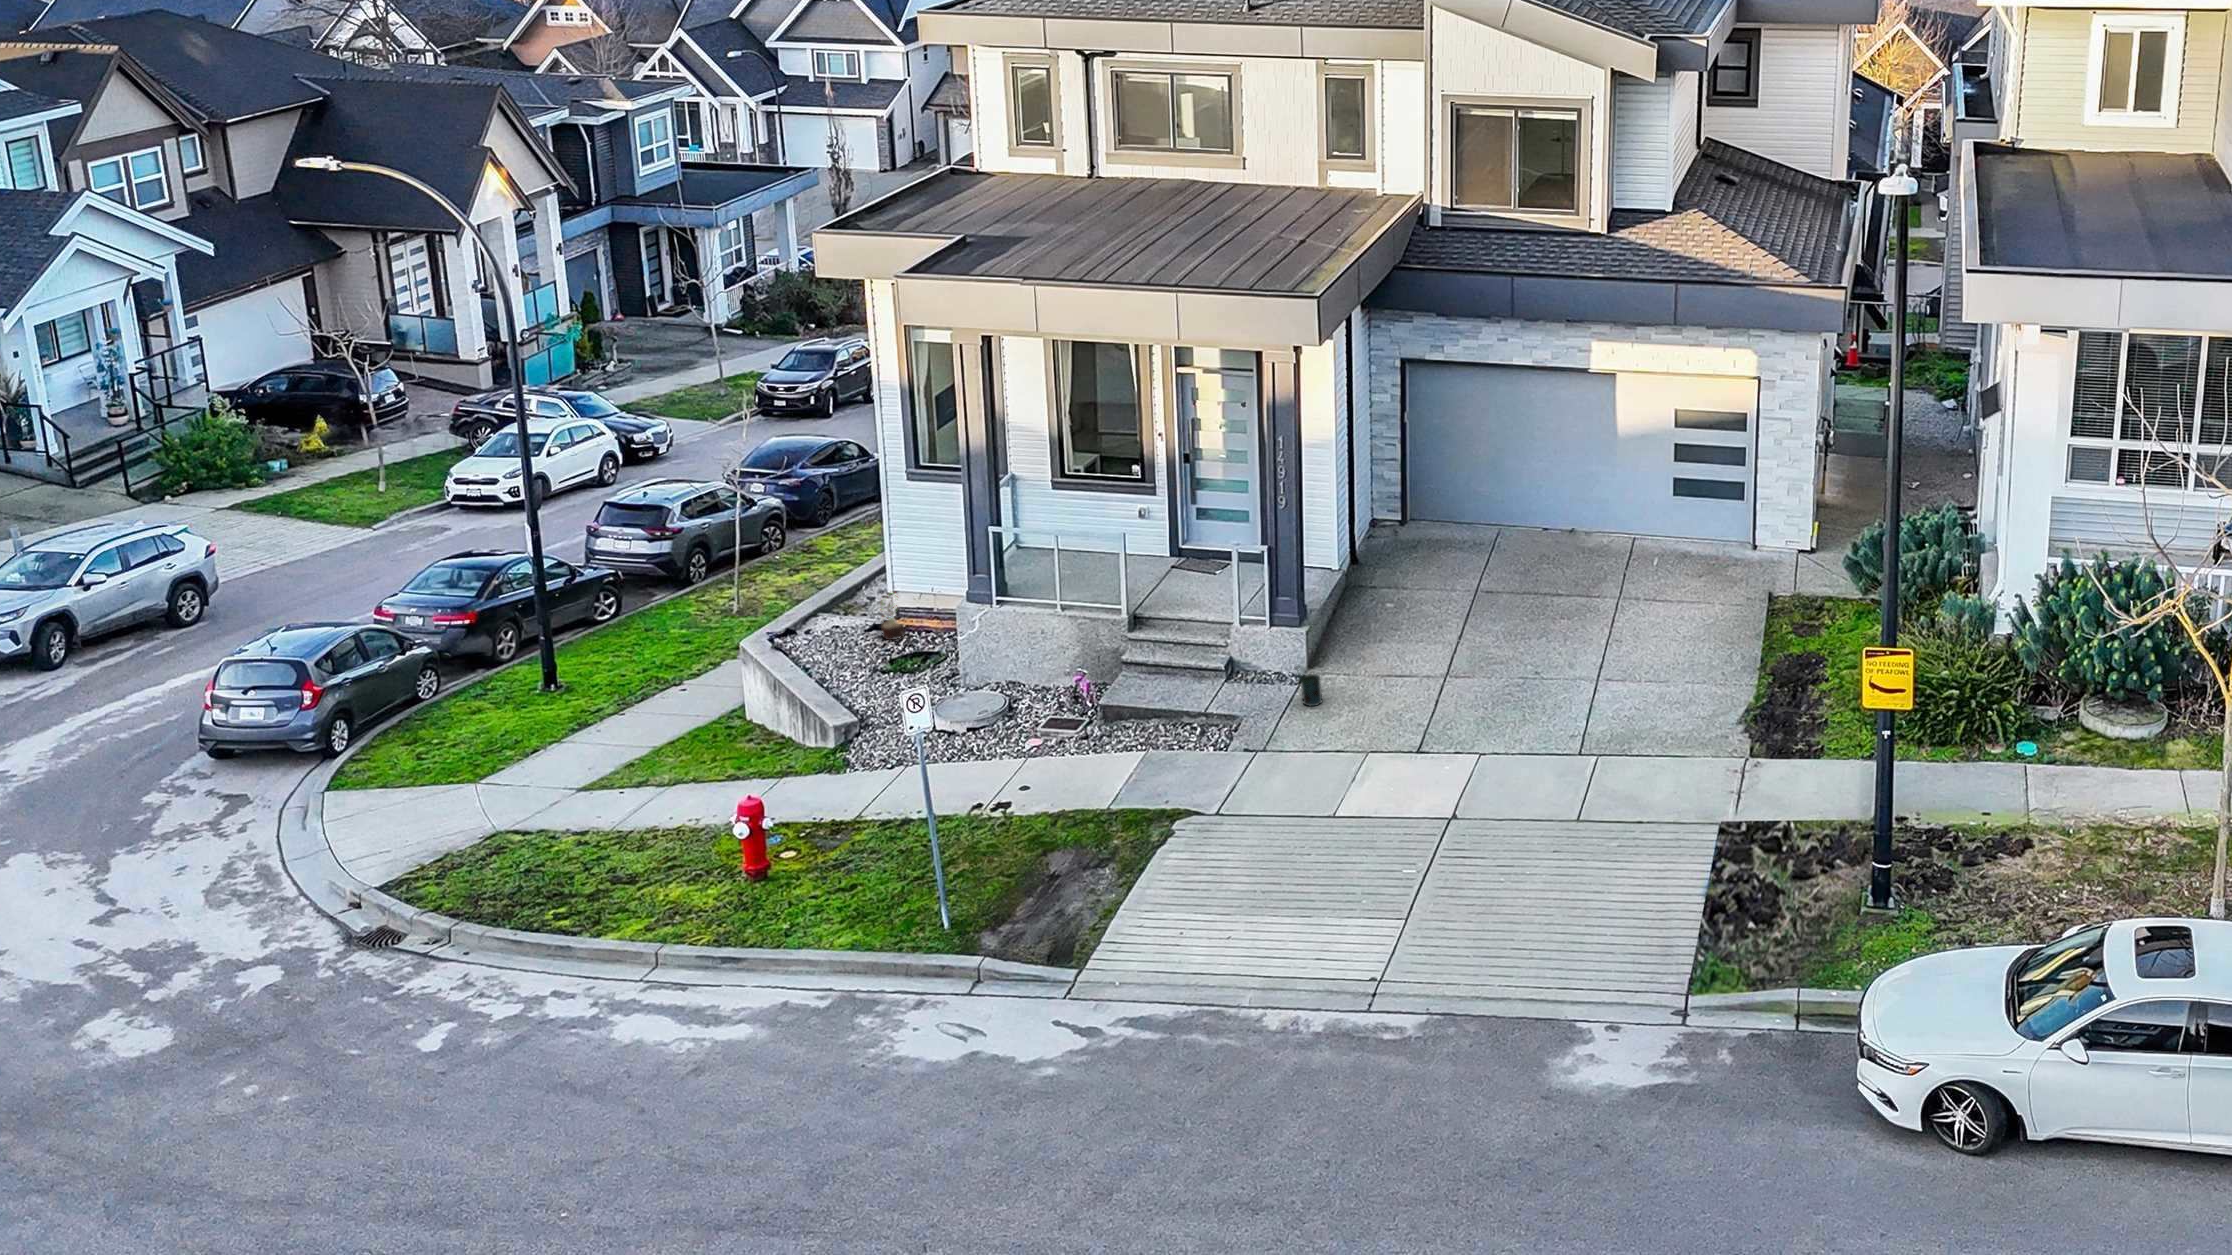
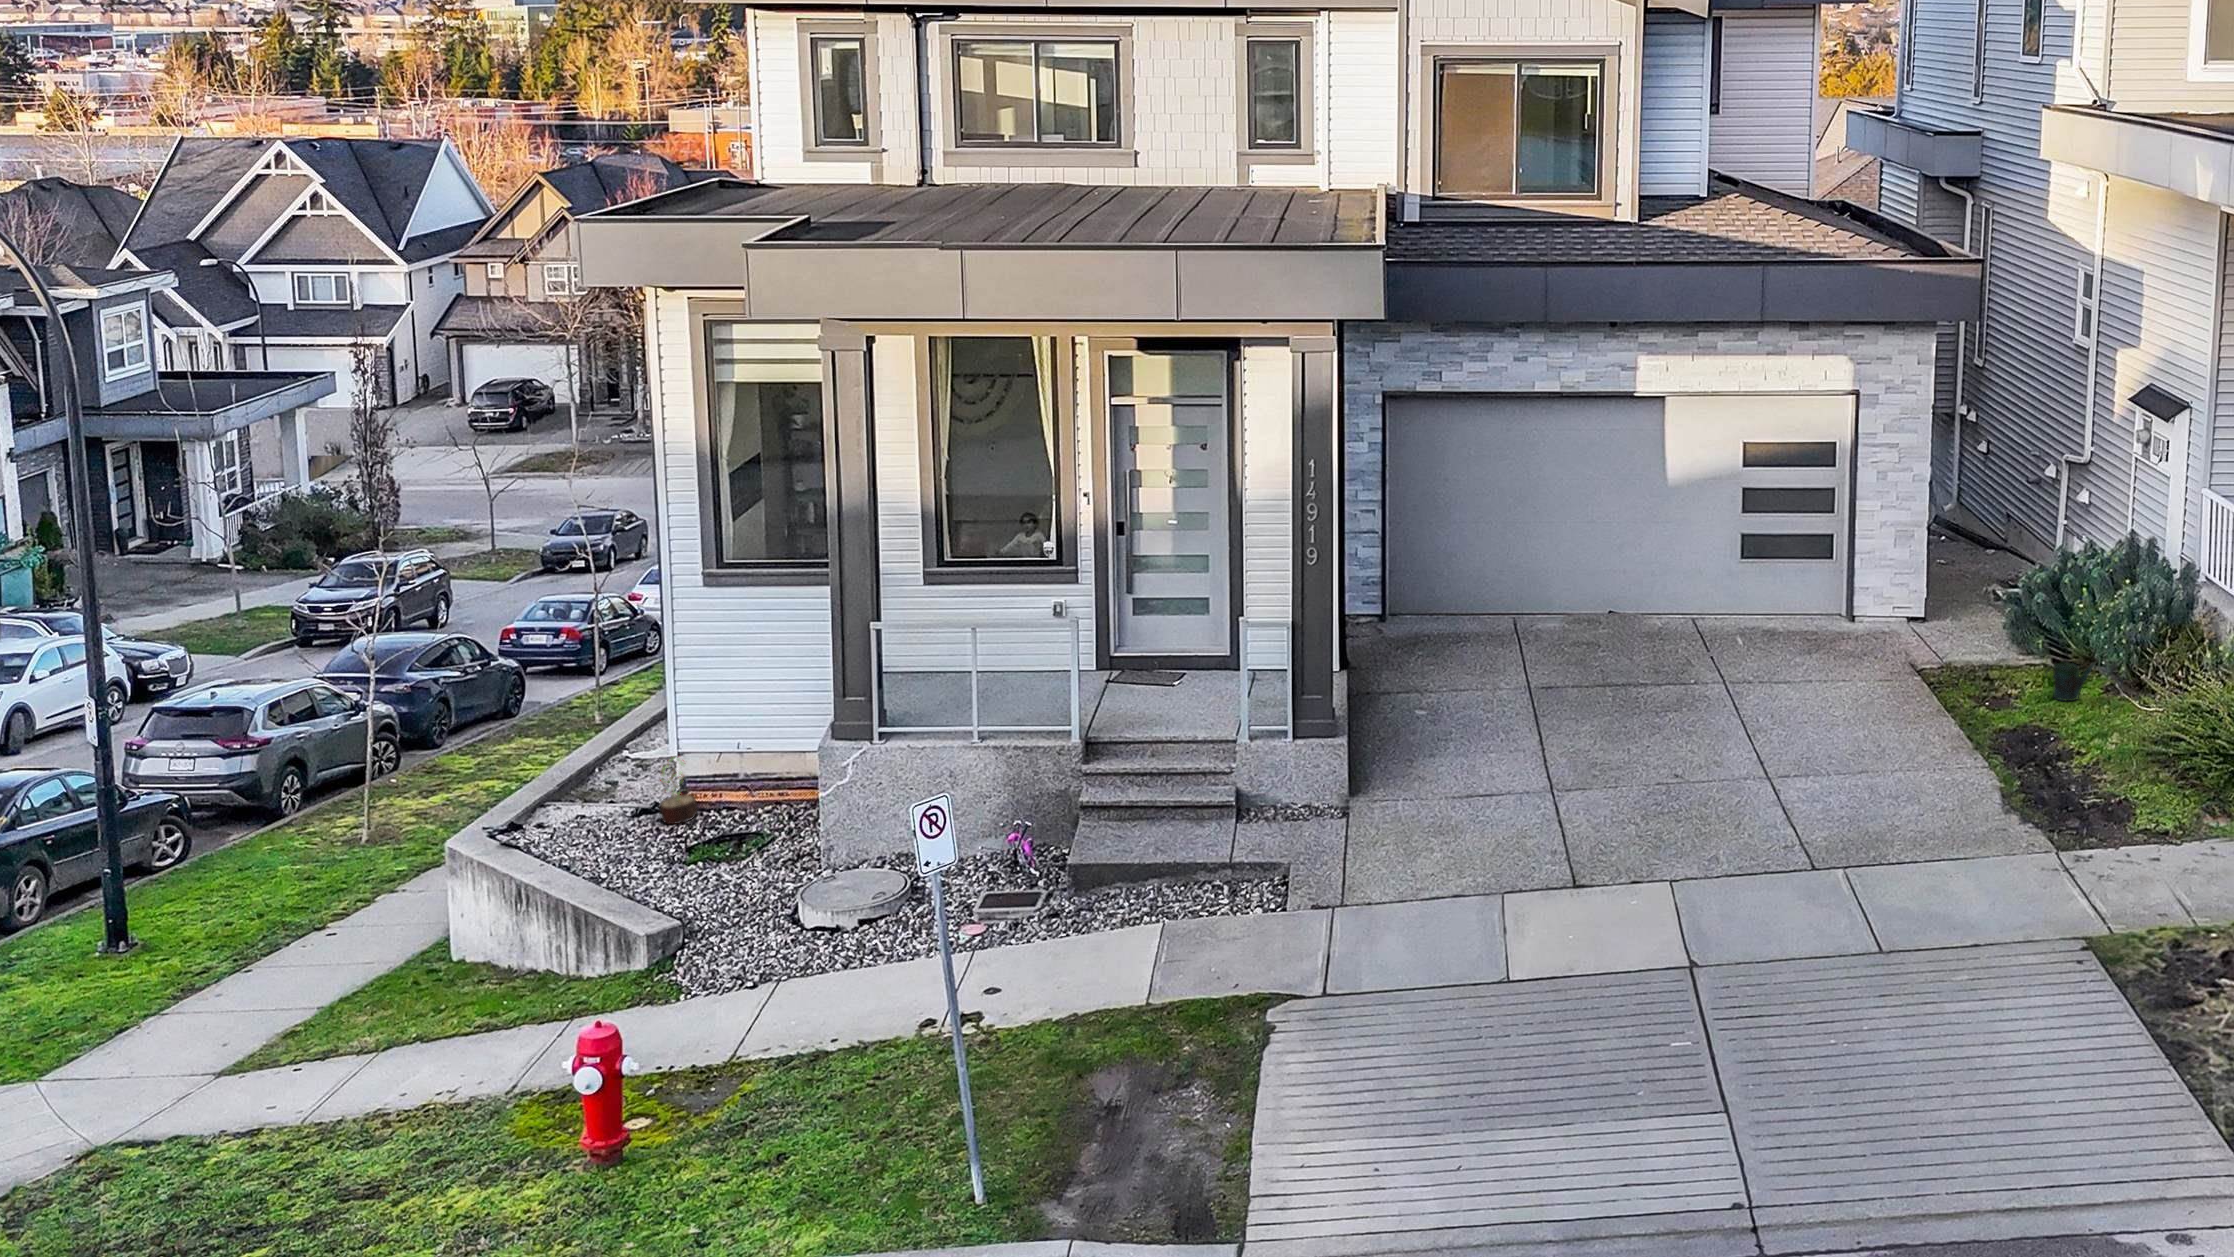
watering can: present [1295,667,1322,706] -> present [2053,658,2098,701]

